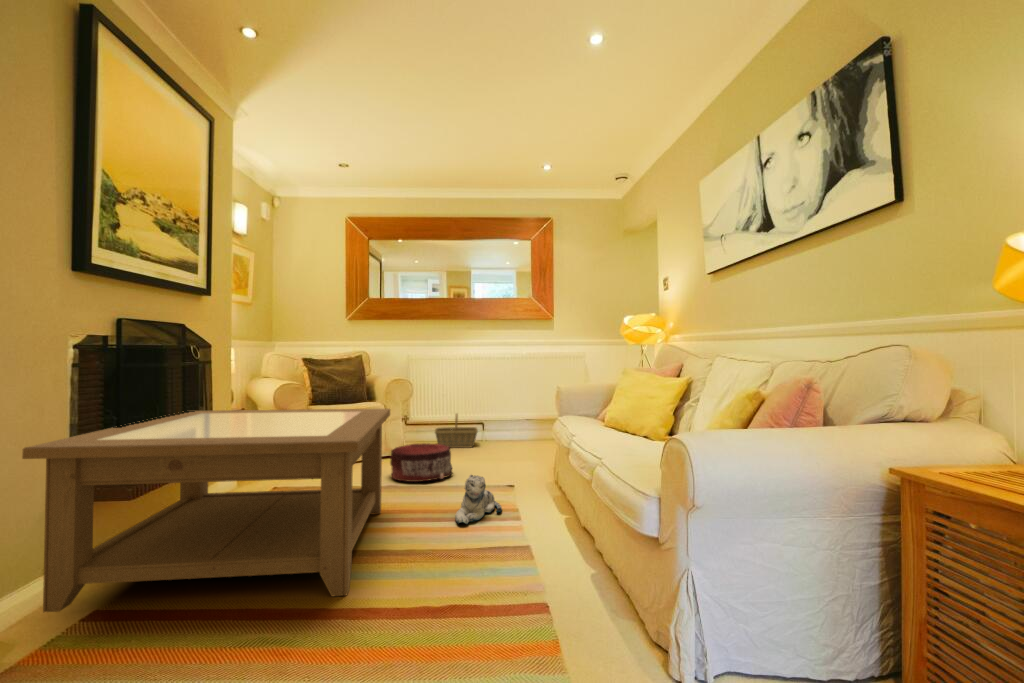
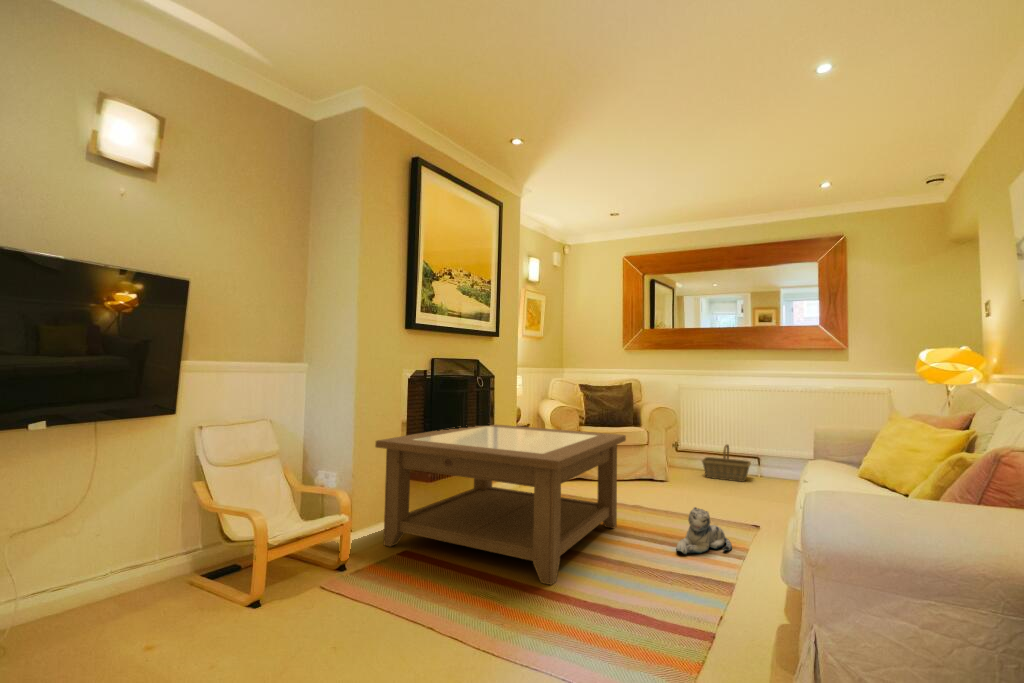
pouf: present [390,443,452,482] -> none [641,470,703,508]

